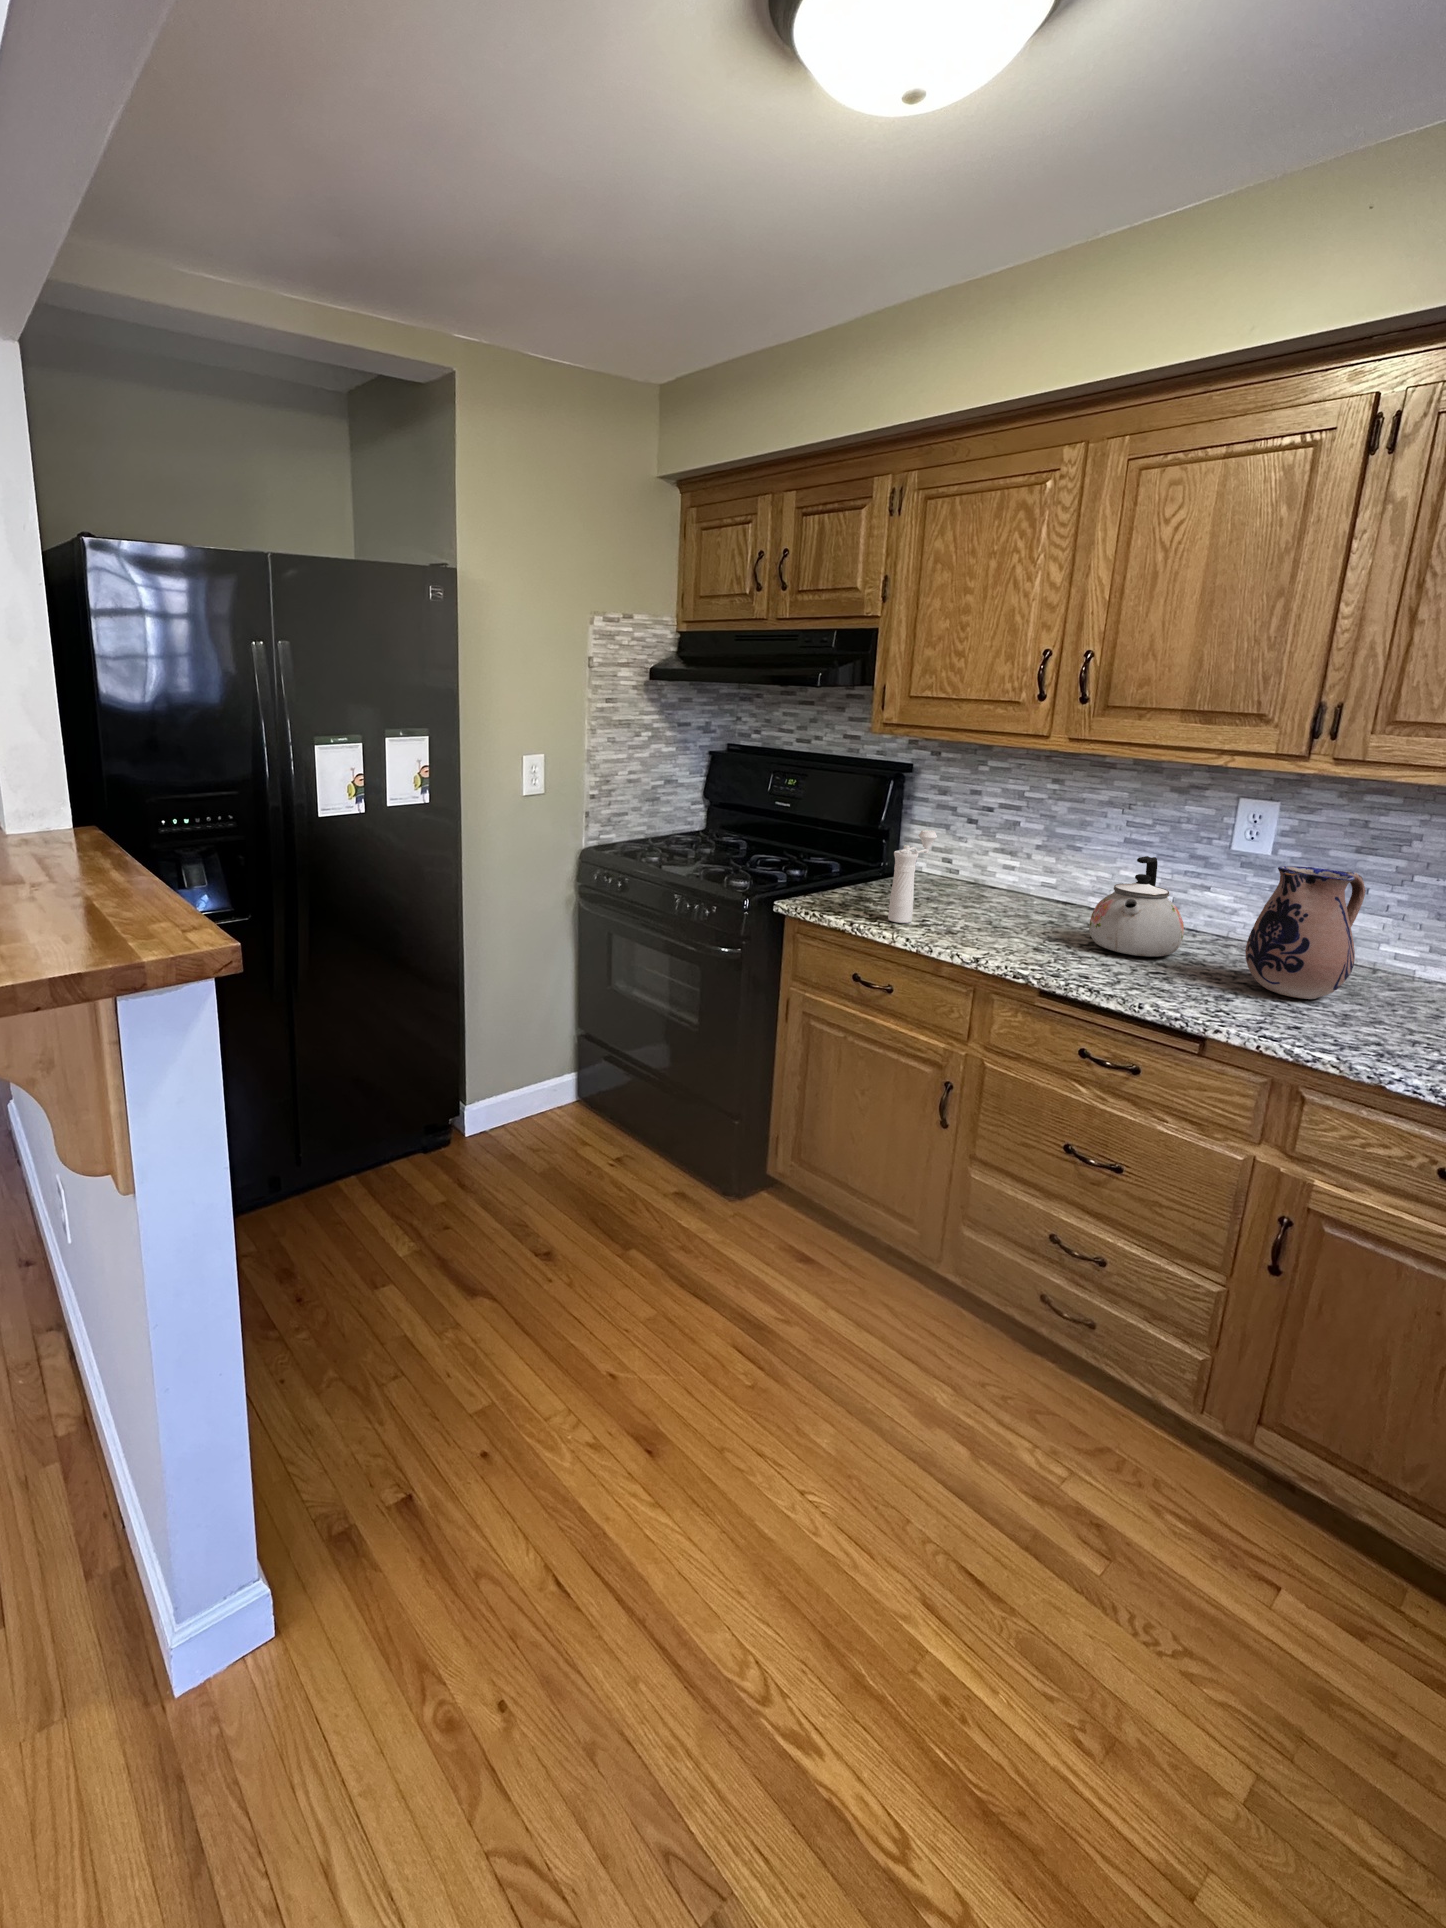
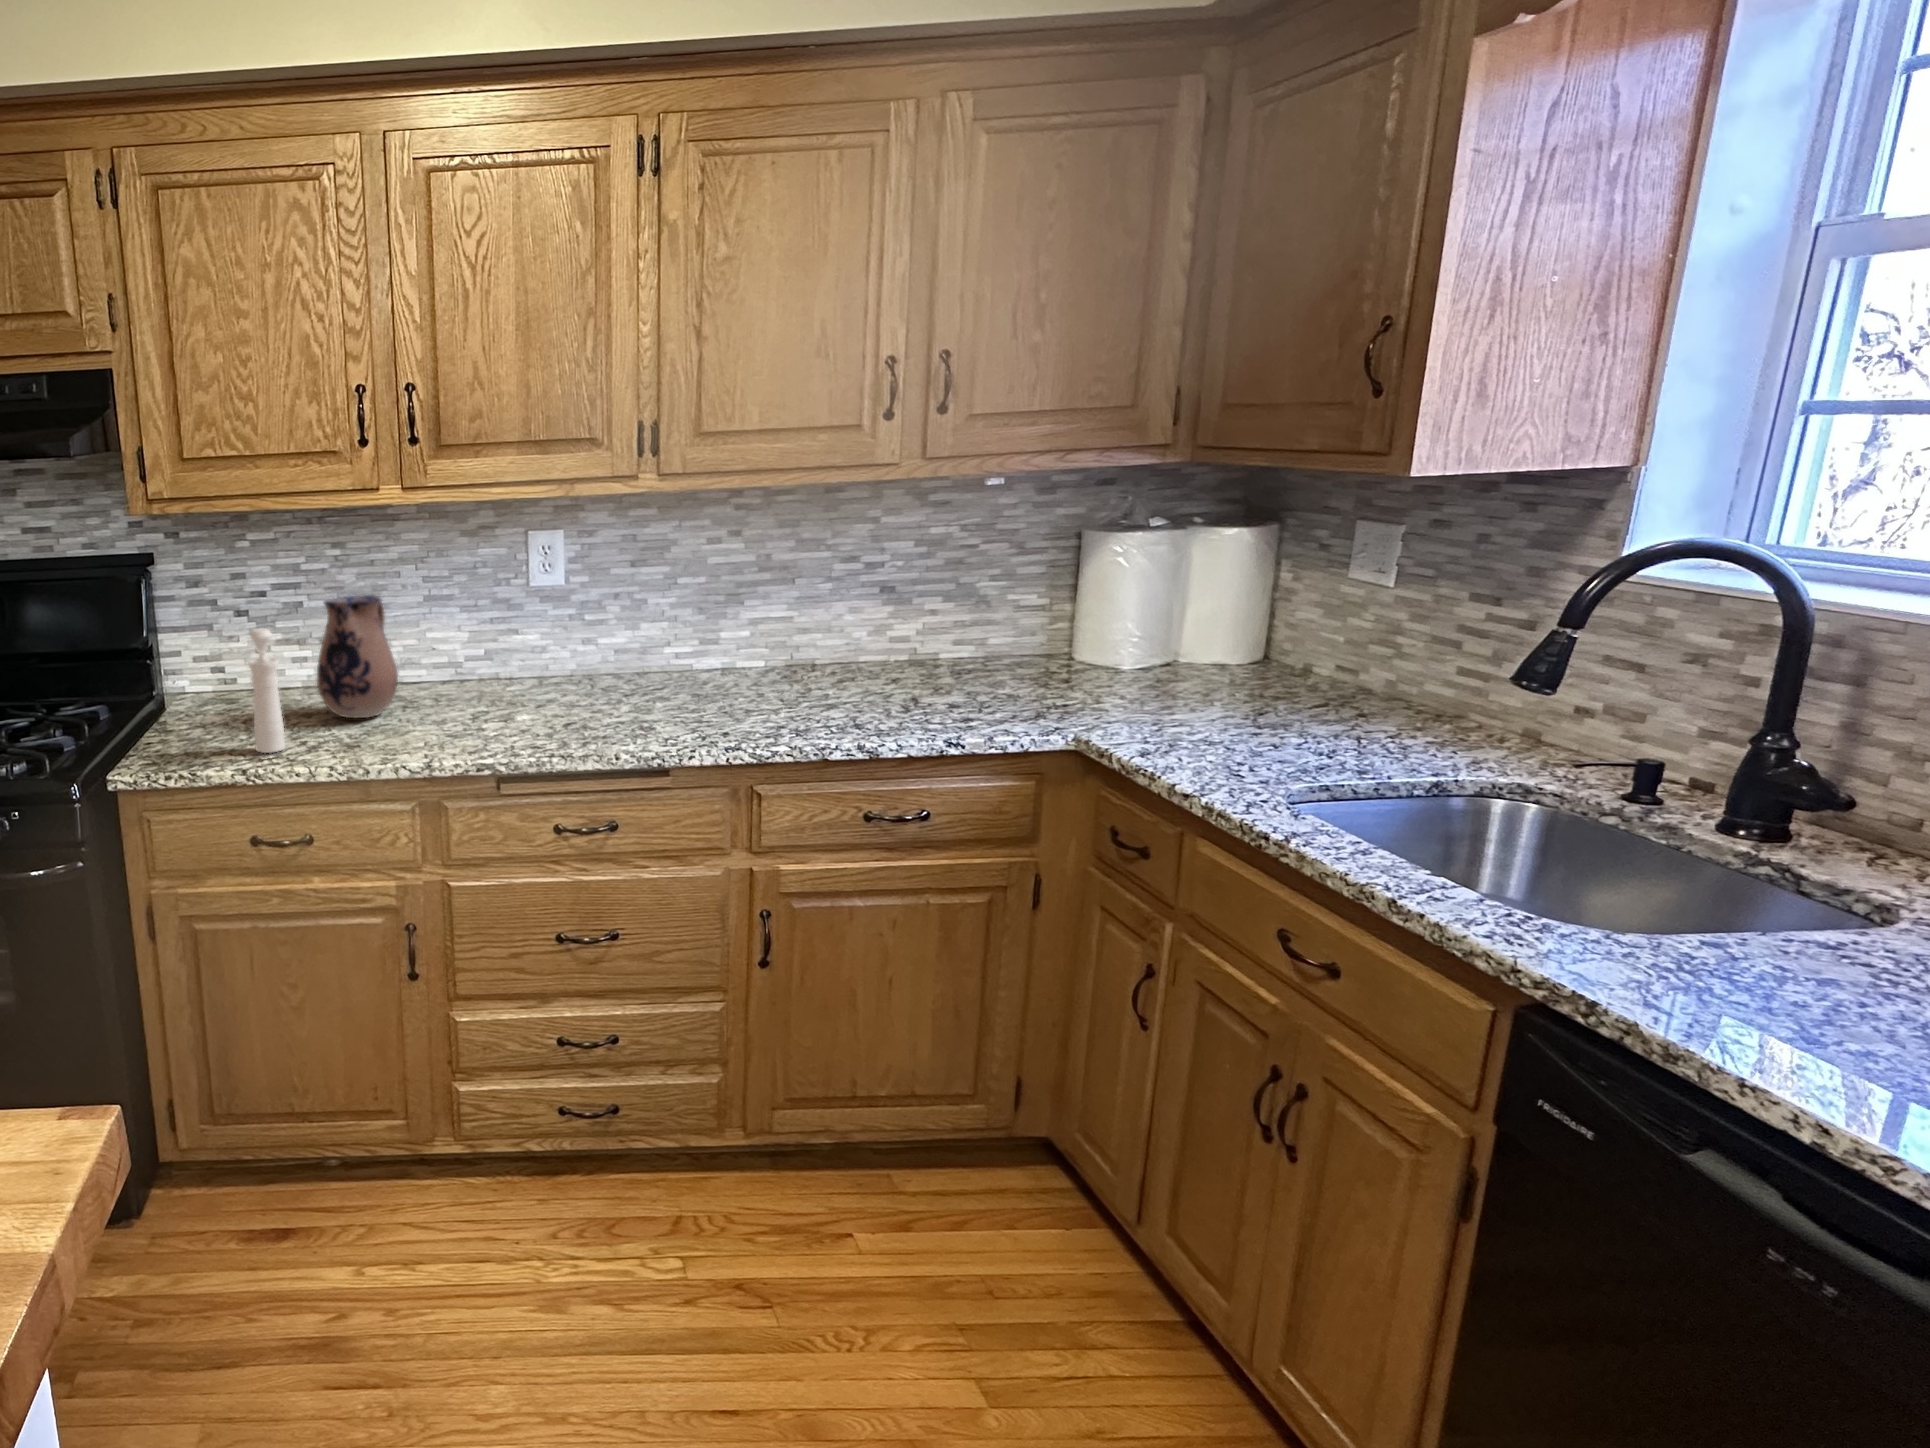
kettle: present [1089,856,1184,956] -> none [461,607,550,715]
ceramic pitcher: present [1245,866,1365,999] -> present [317,594,398,718]

